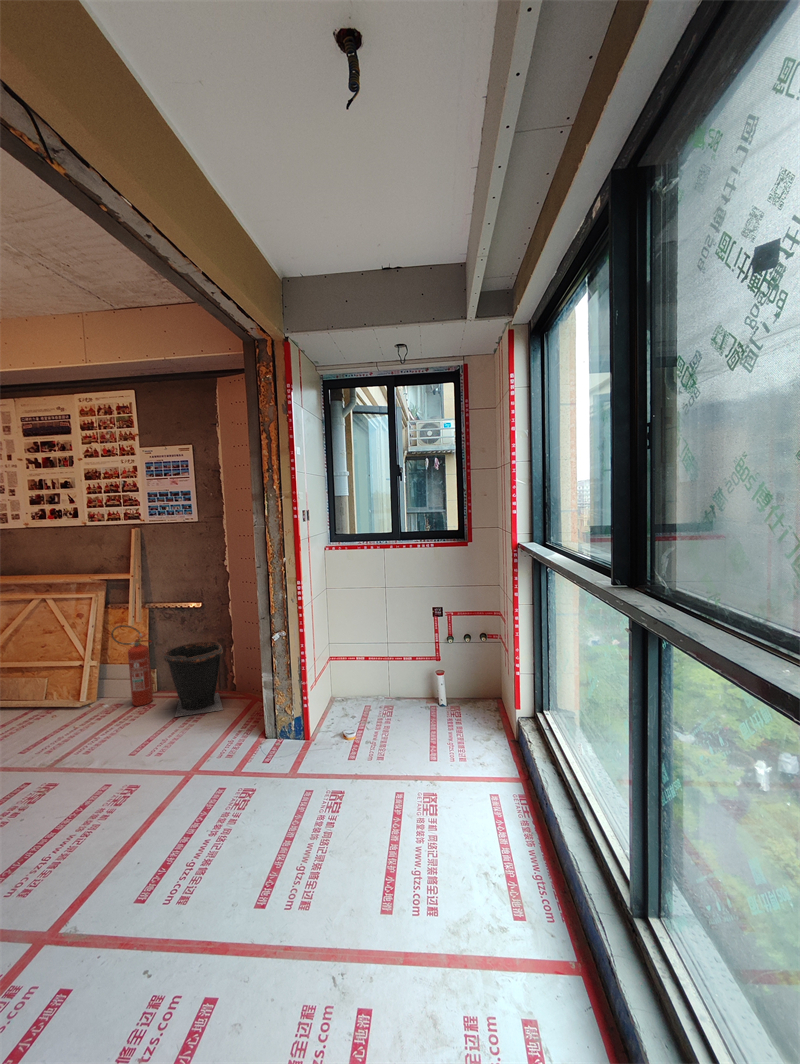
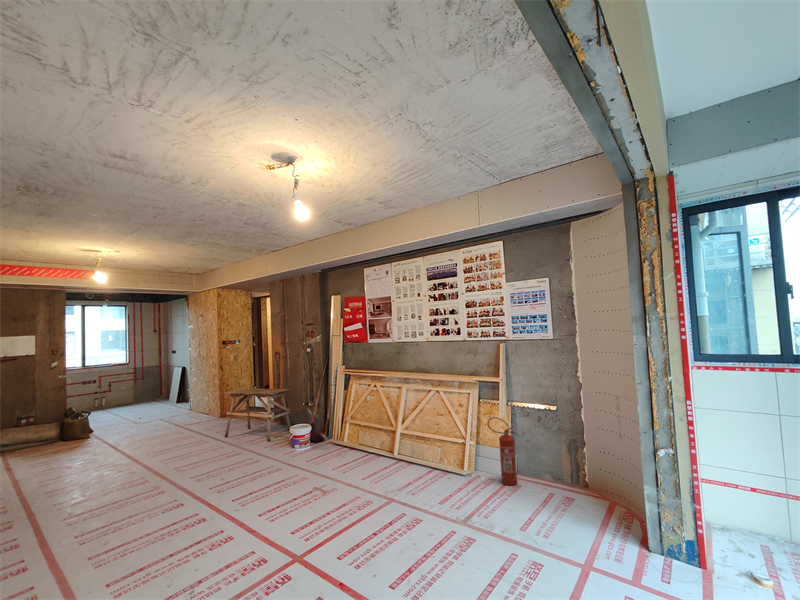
bucket: present [163,641,223,717] -> none [532,440,587,508]

